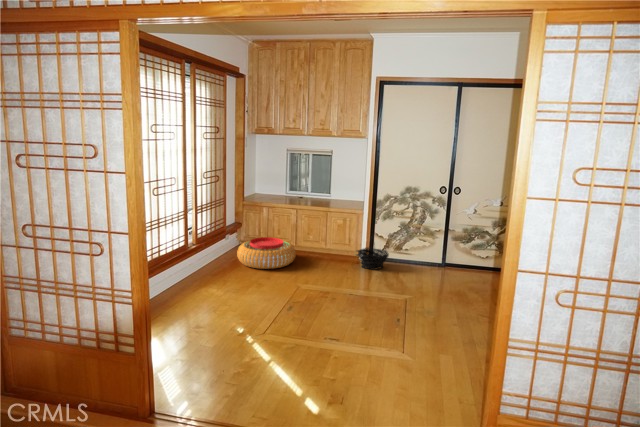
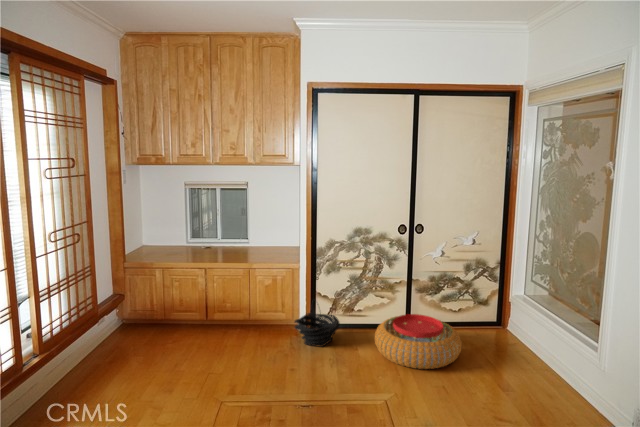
pouf: present [237,237,295,269] -> present [375,314,462,369]

